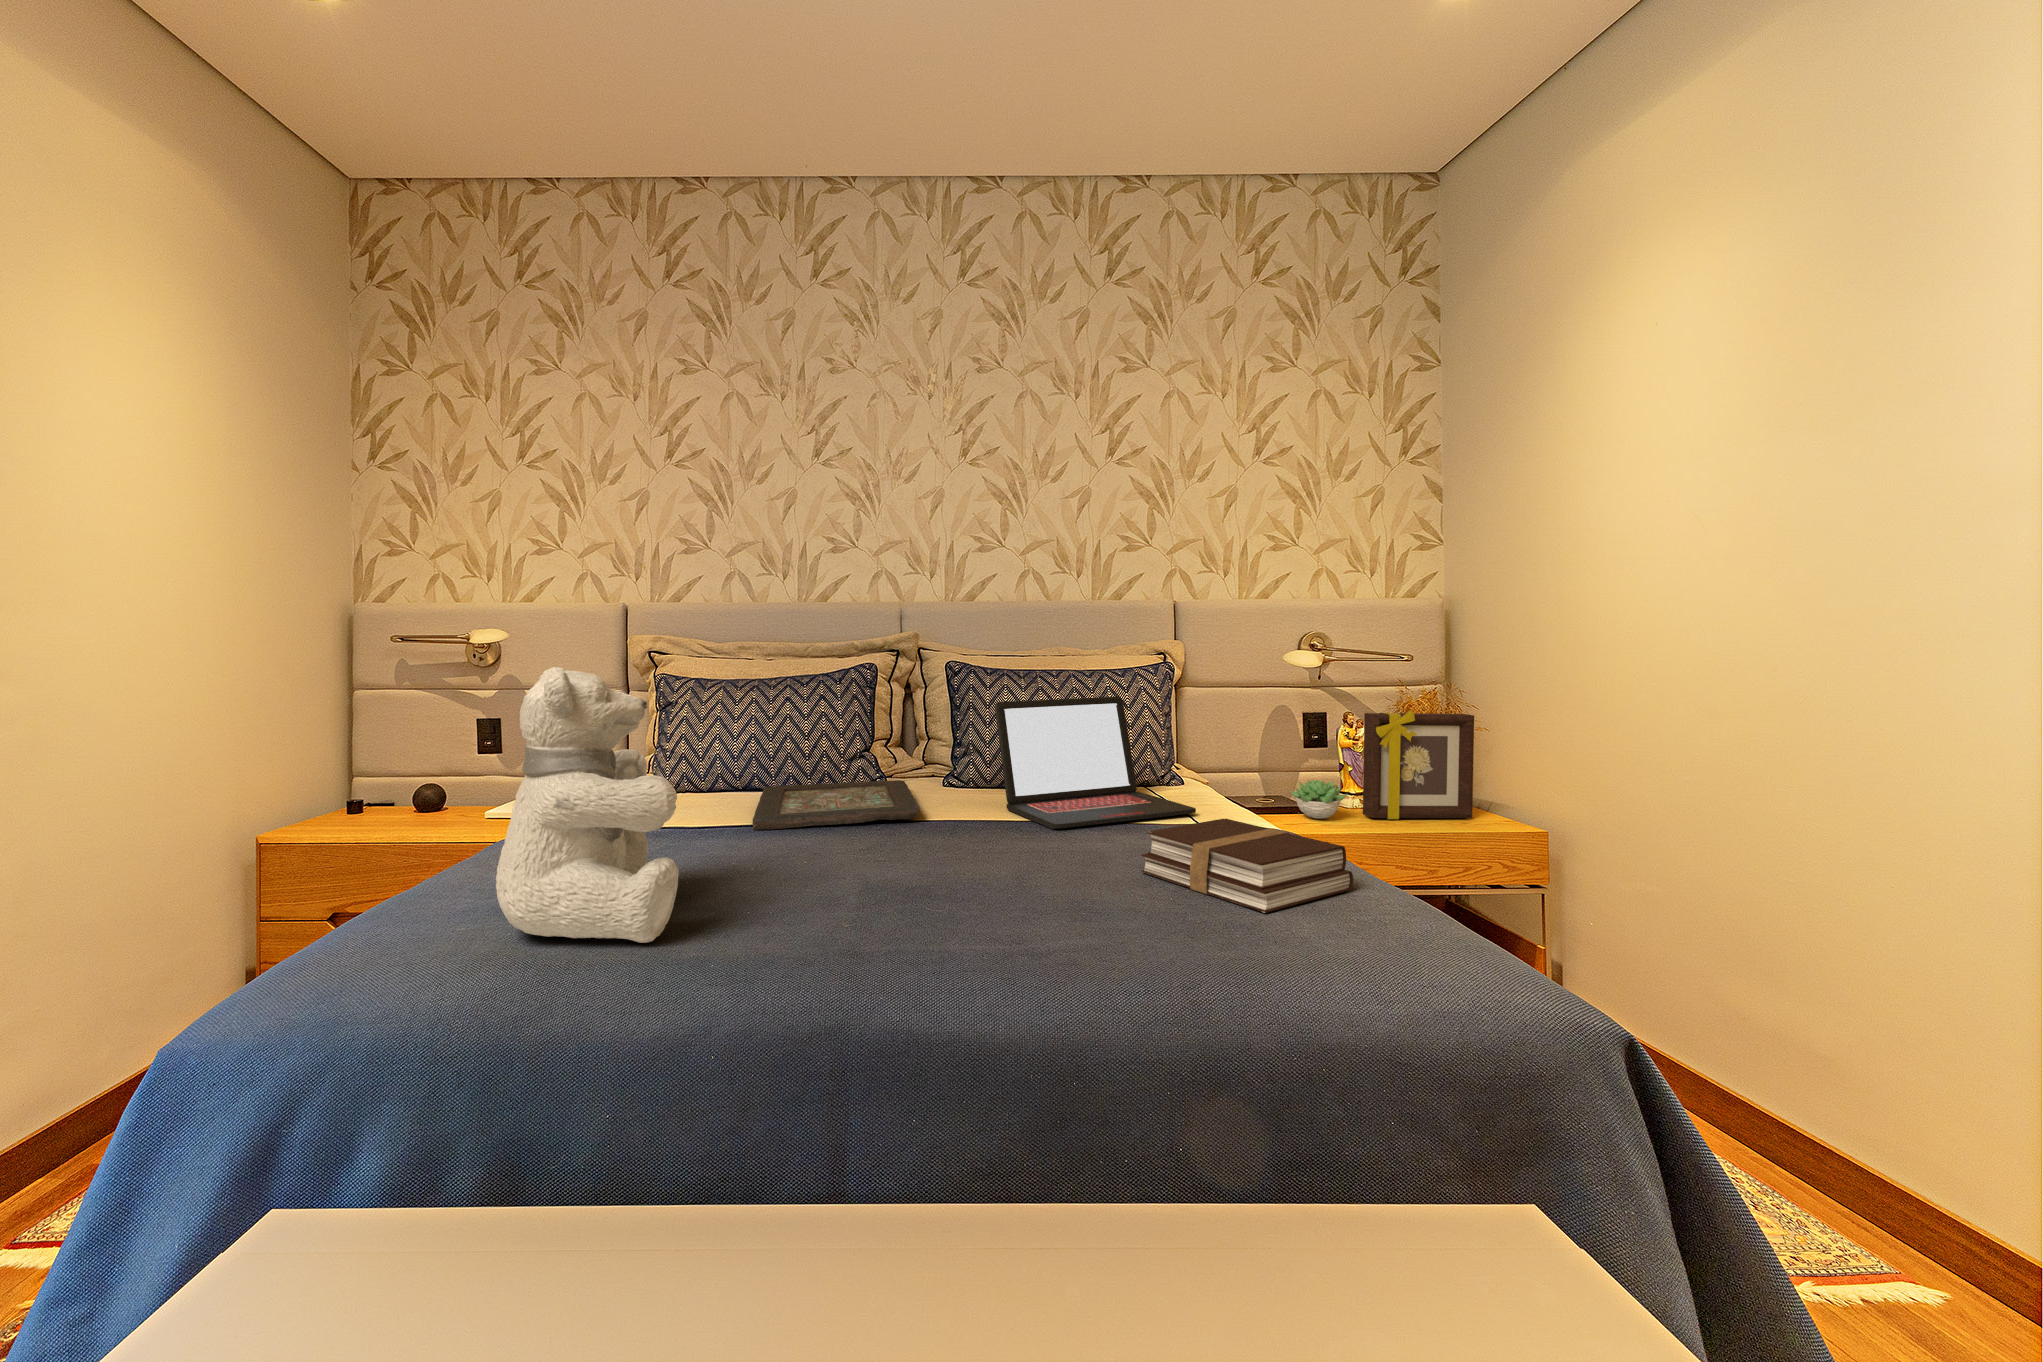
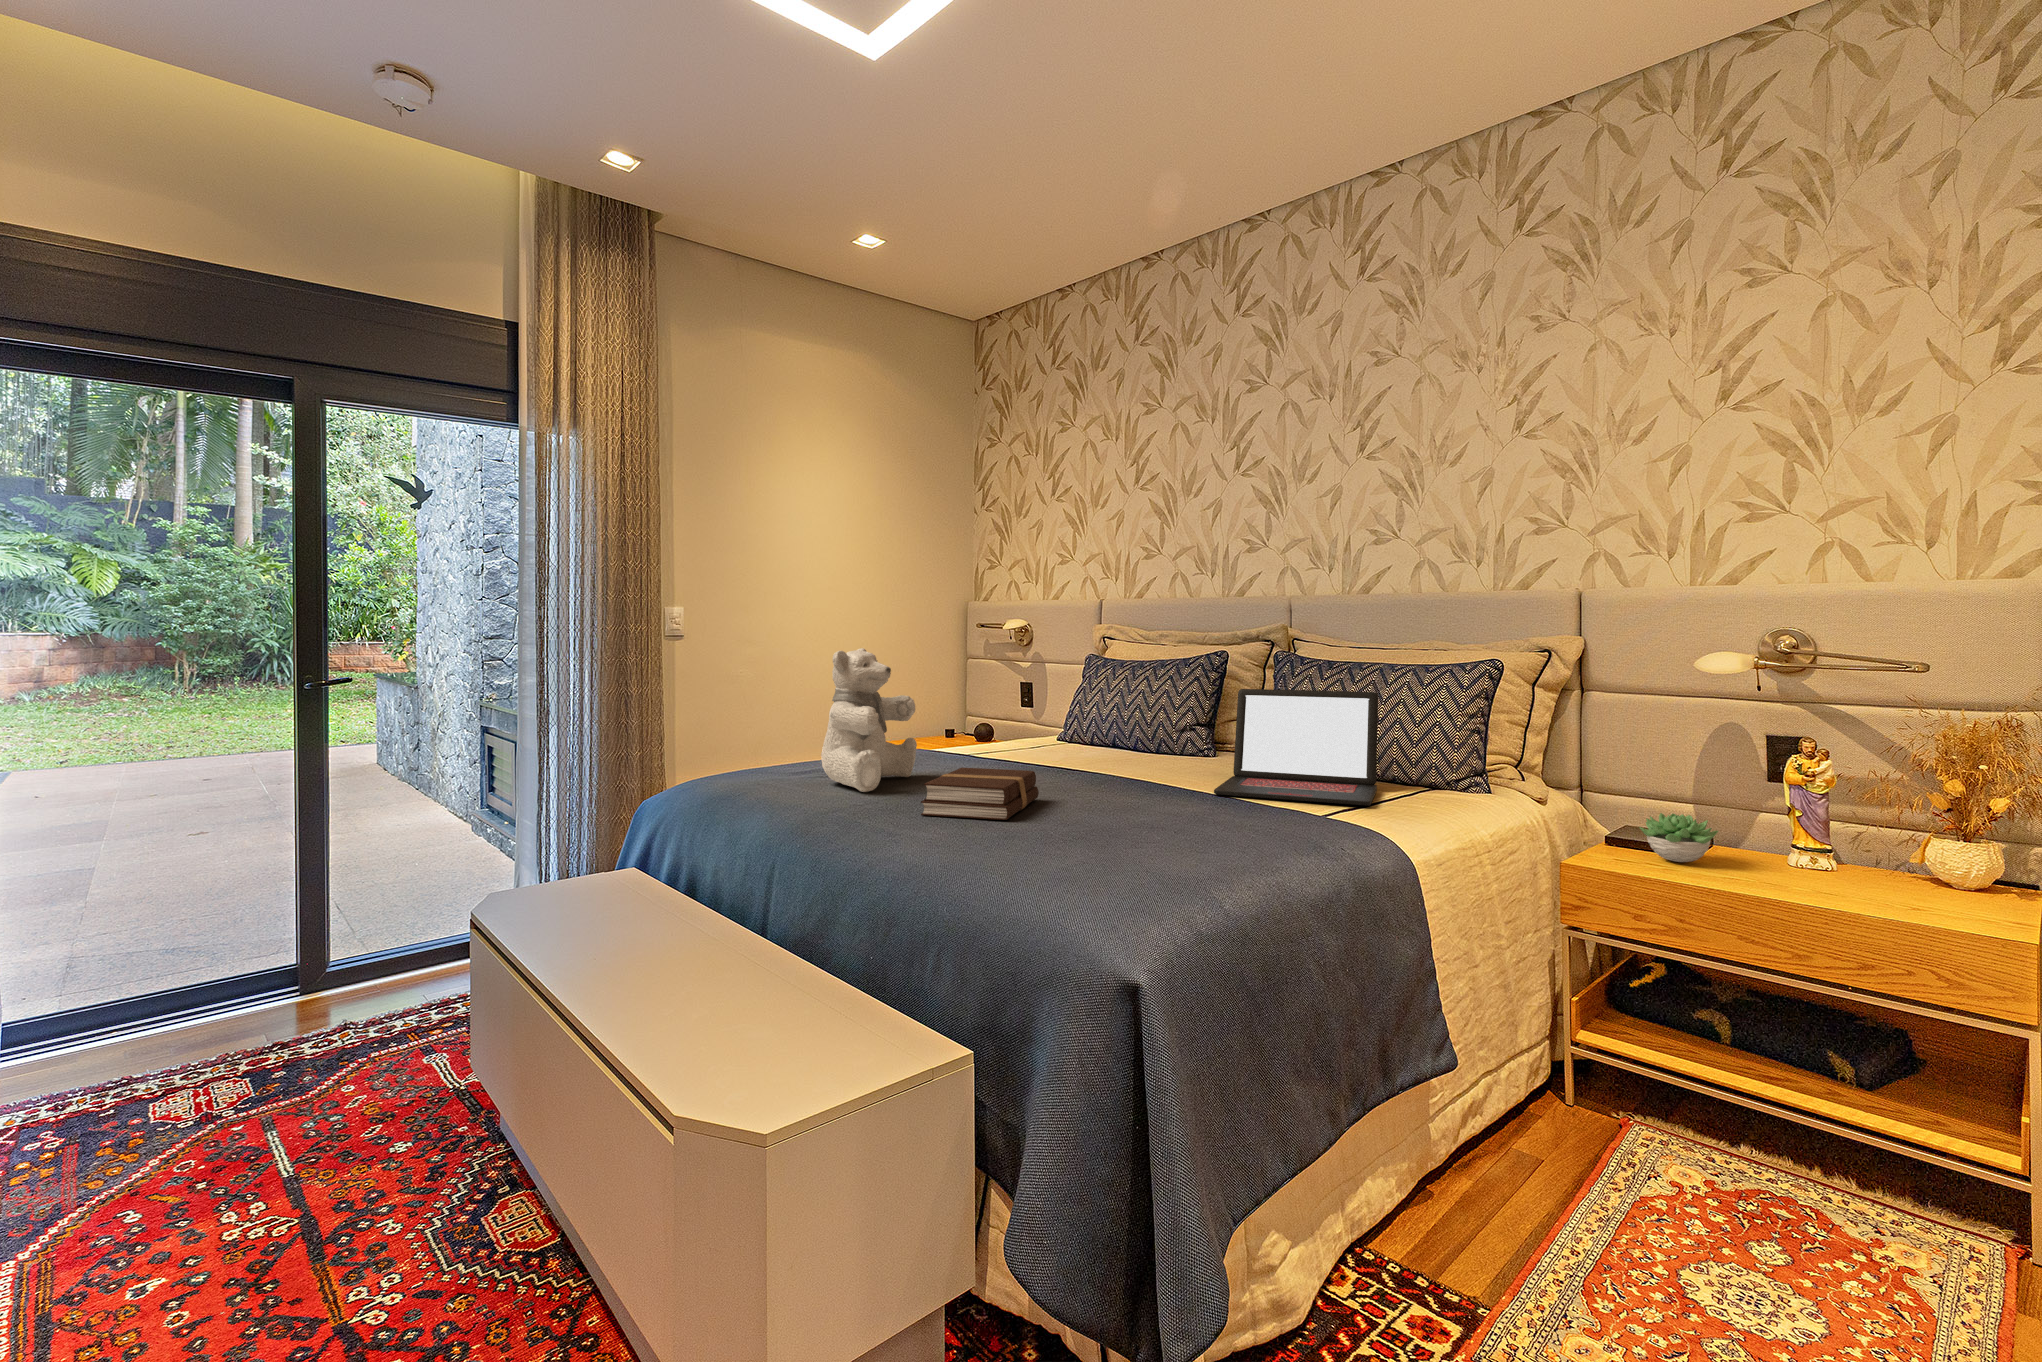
picture frame: present [1363,710,1474,819] -> none [1757,738,1961,907]
decorative tray: present [752,780,920,830] -> none [1043,743,1210,774]
book: present [1141,819,1353,913] -> present [921,768,1039,820]

